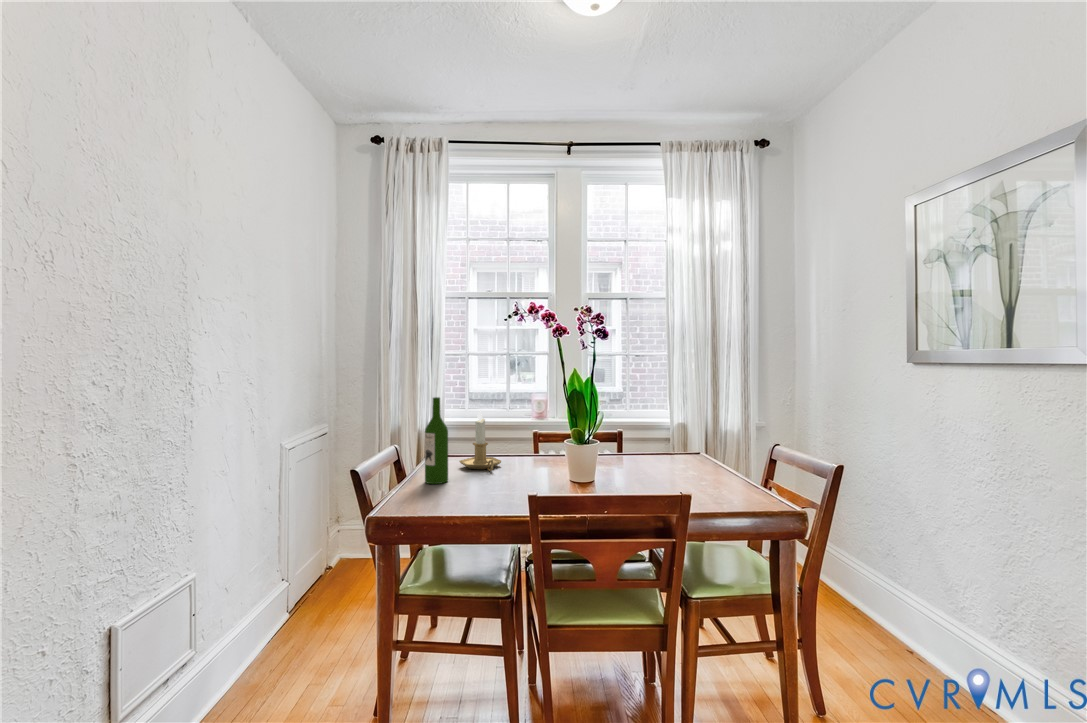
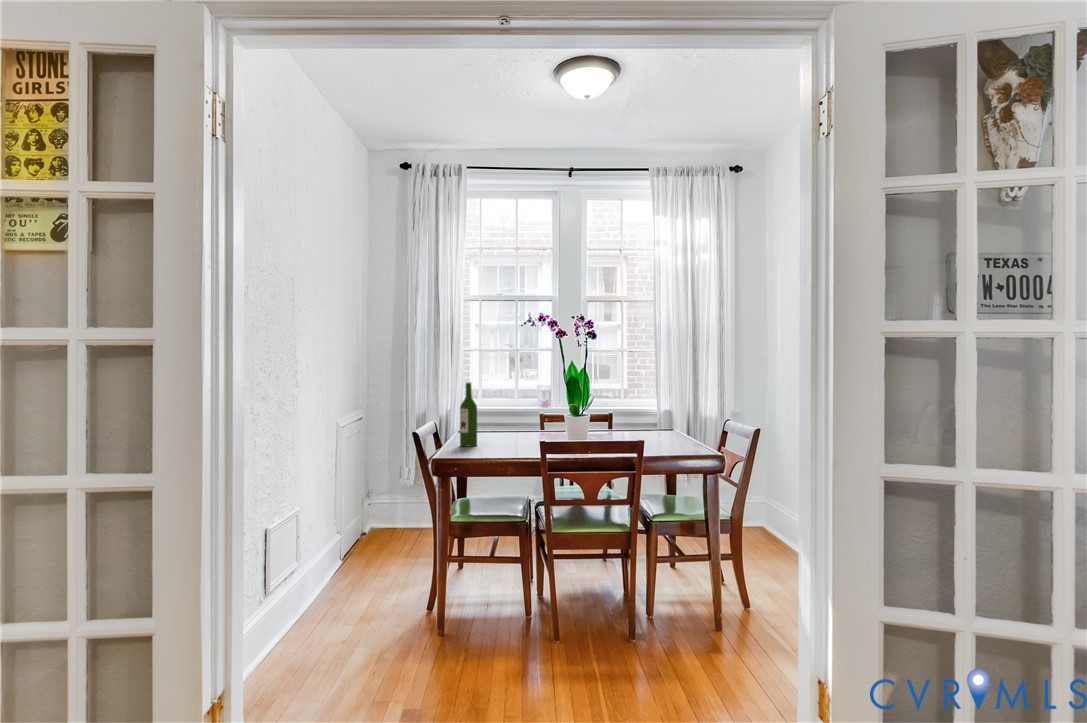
candlestick: present [459,411,501,471] -> none [482,394,516,440]

